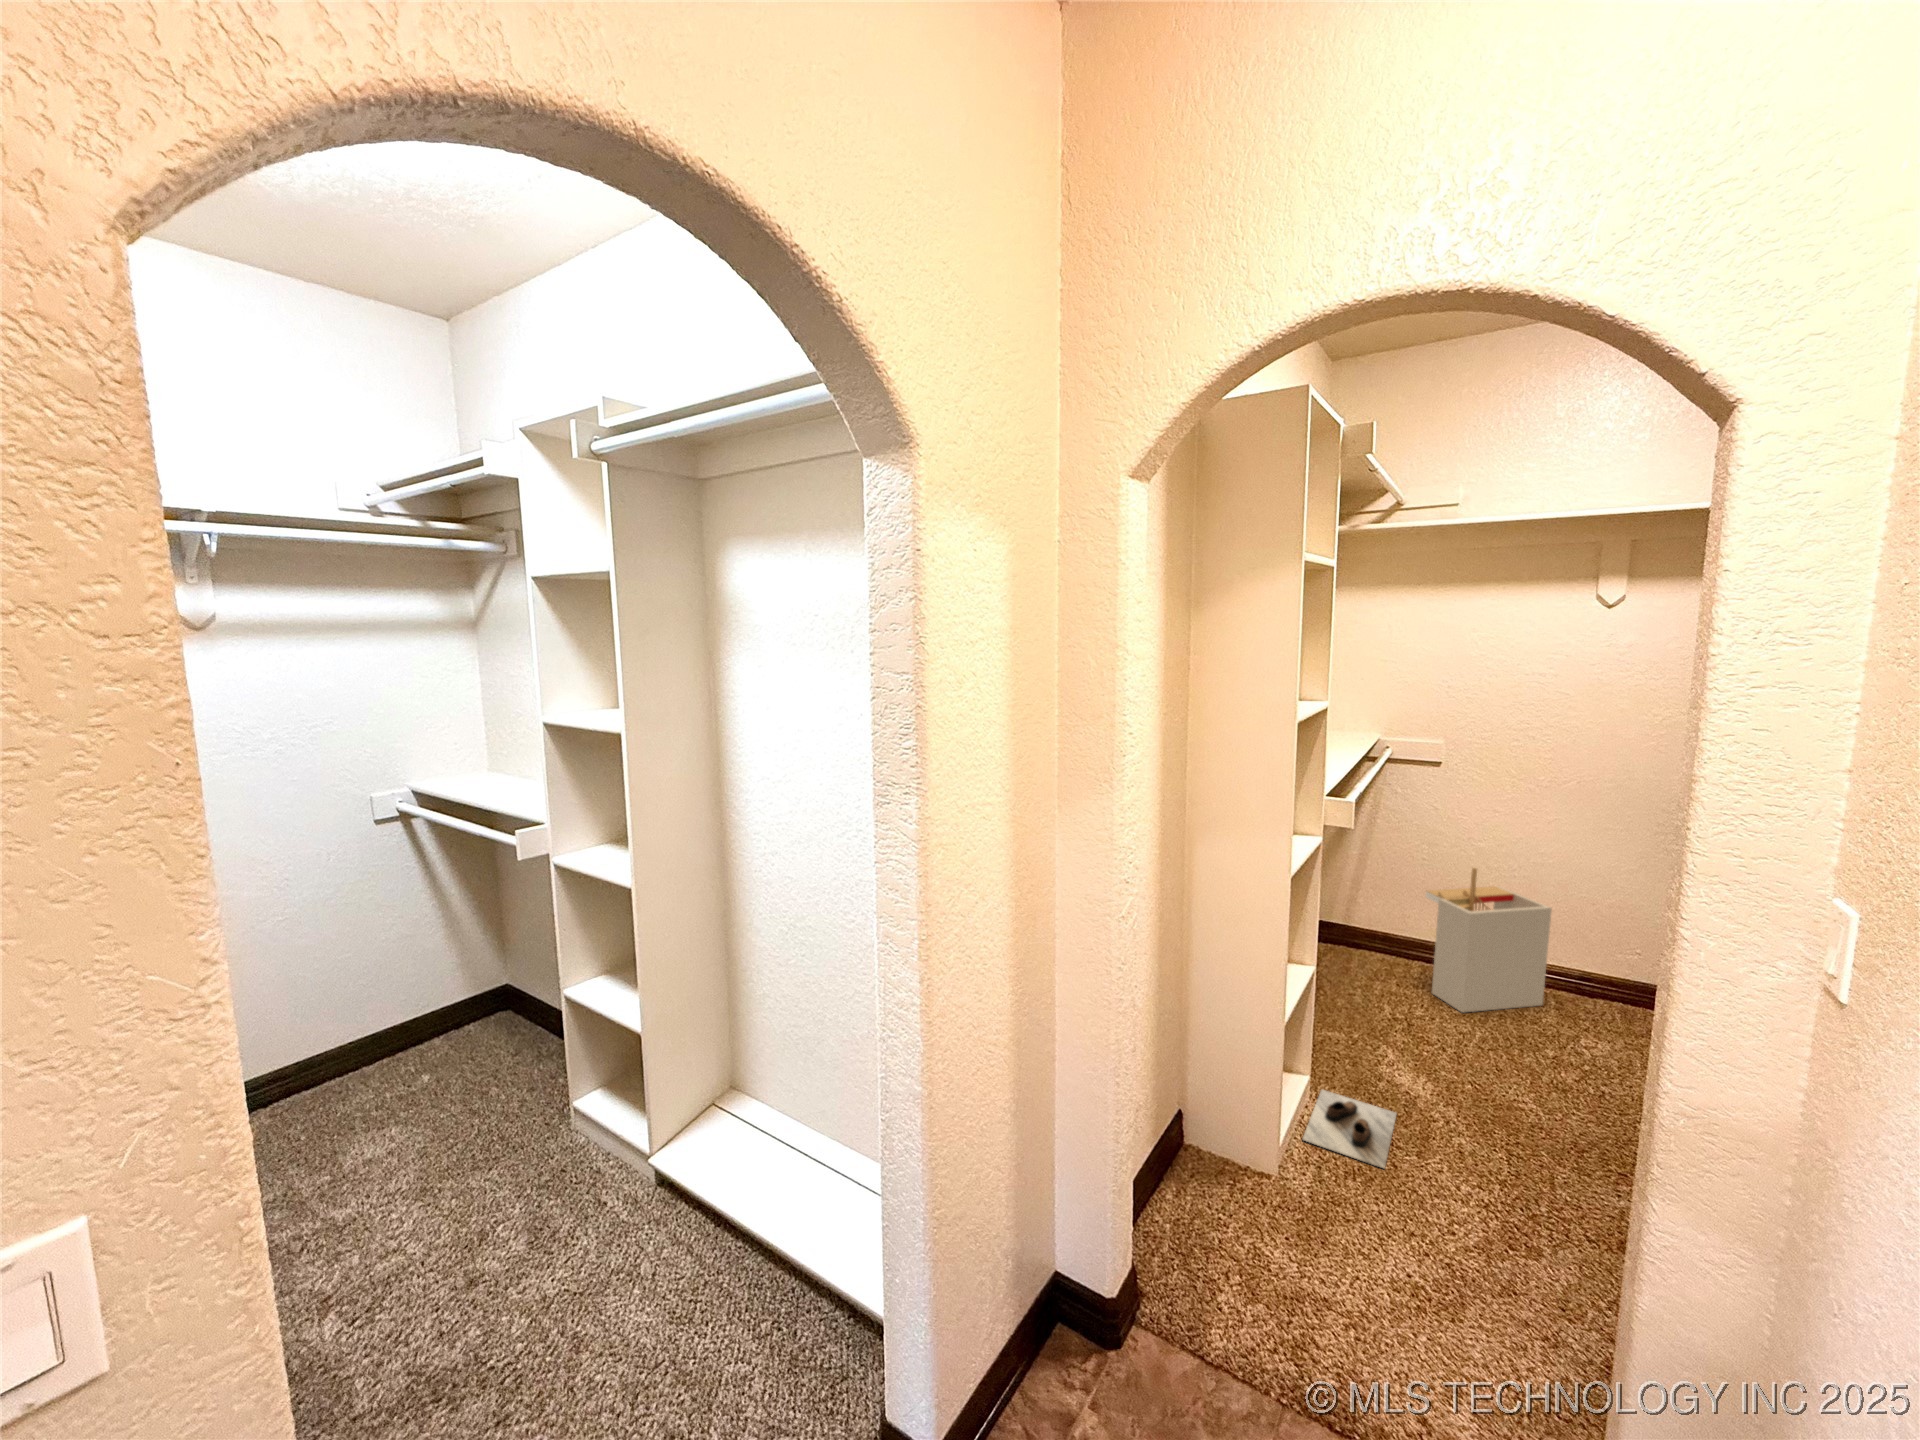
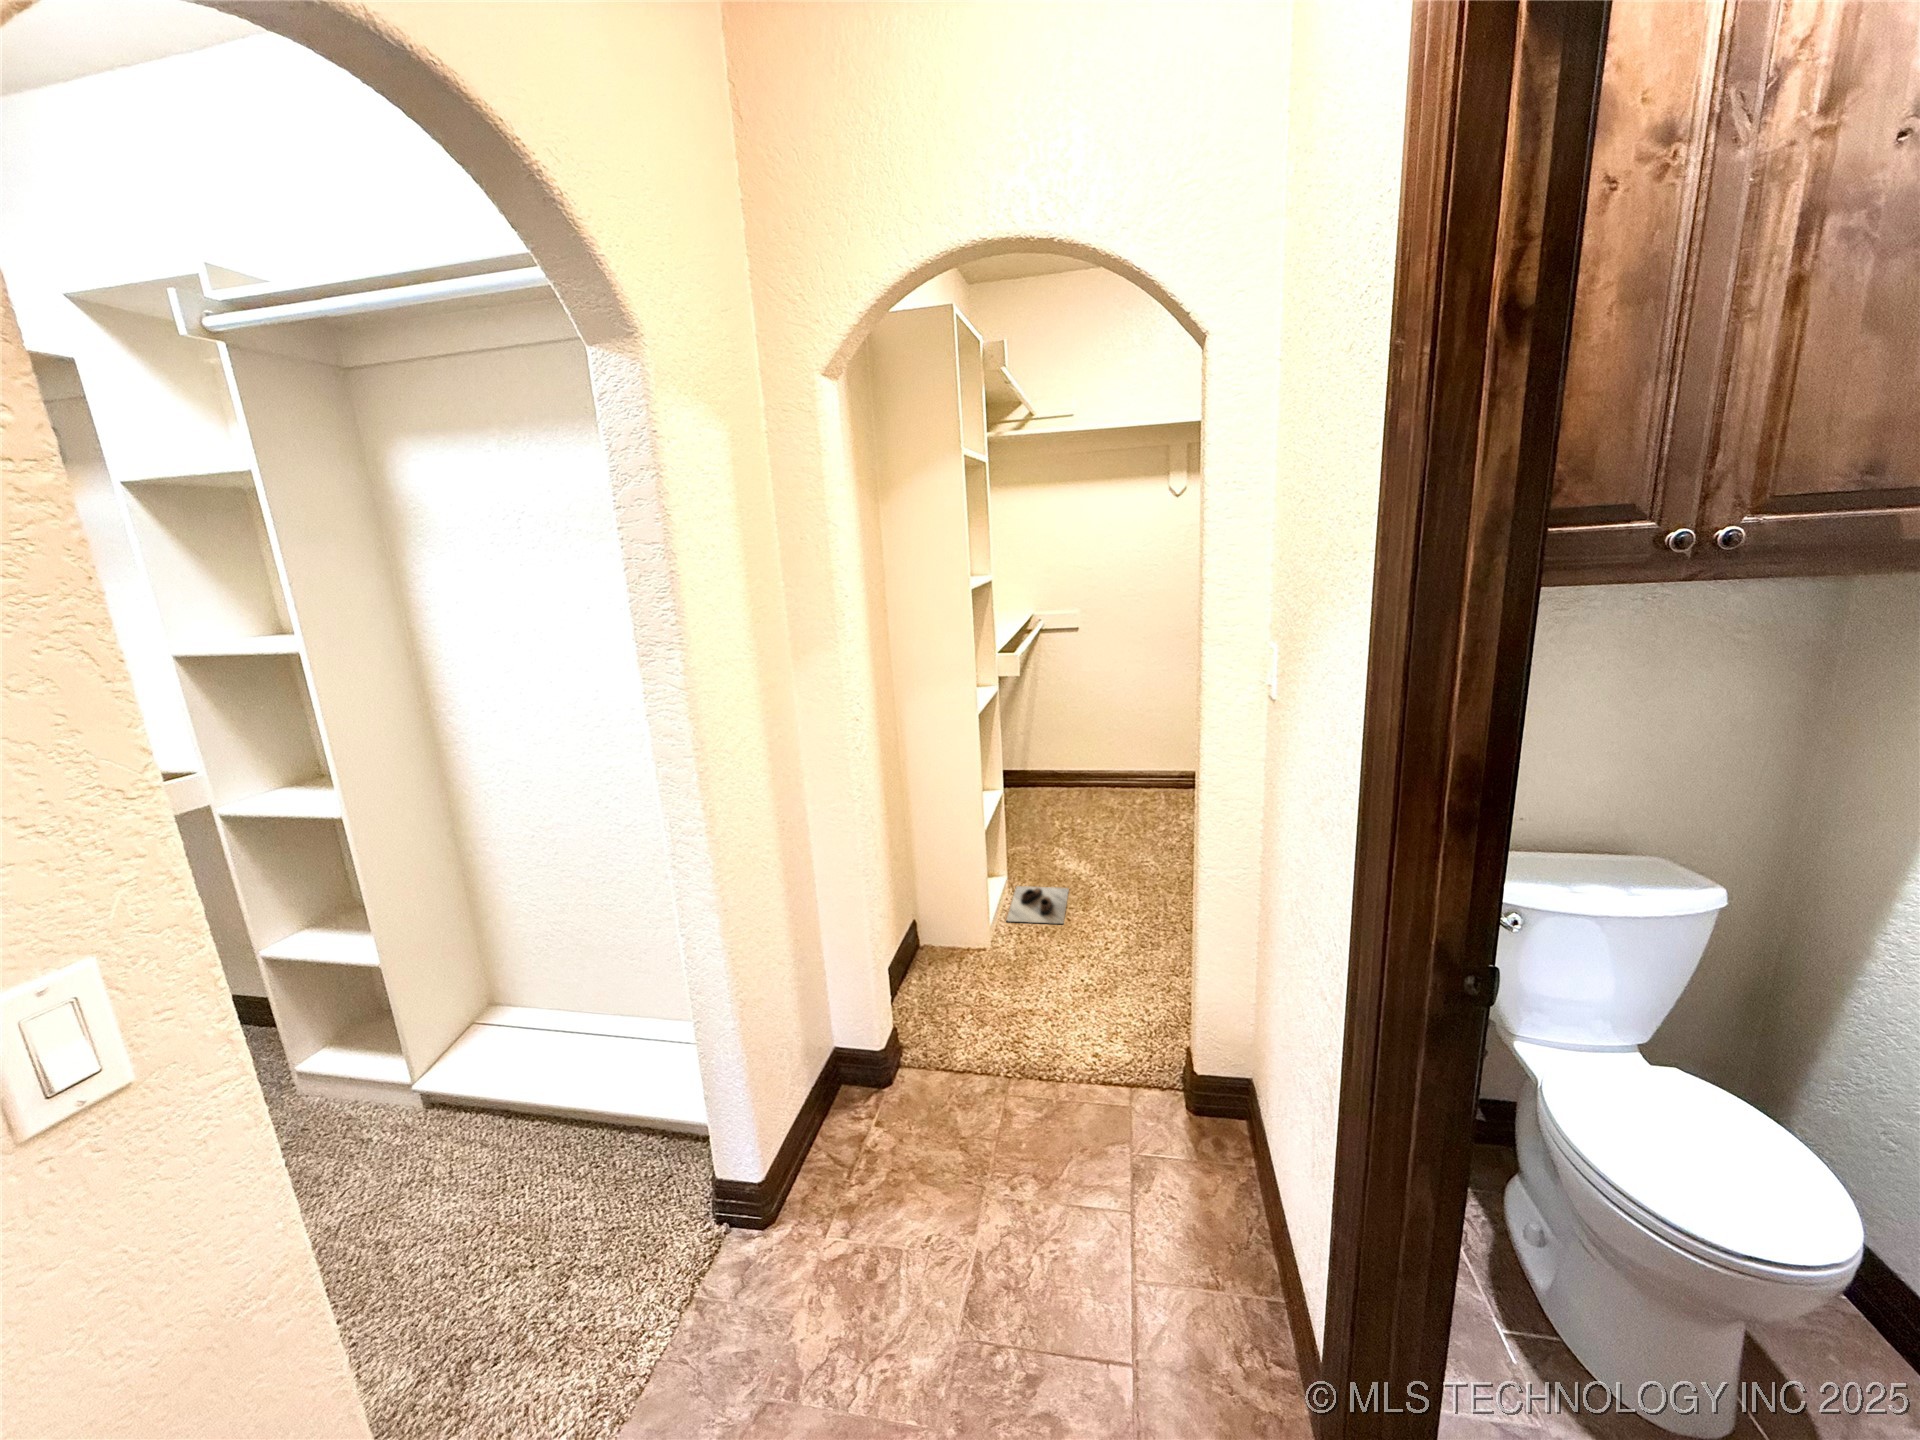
storage bin: present [1426,868,1552,1013] -> none [1077,705,1159,815]

